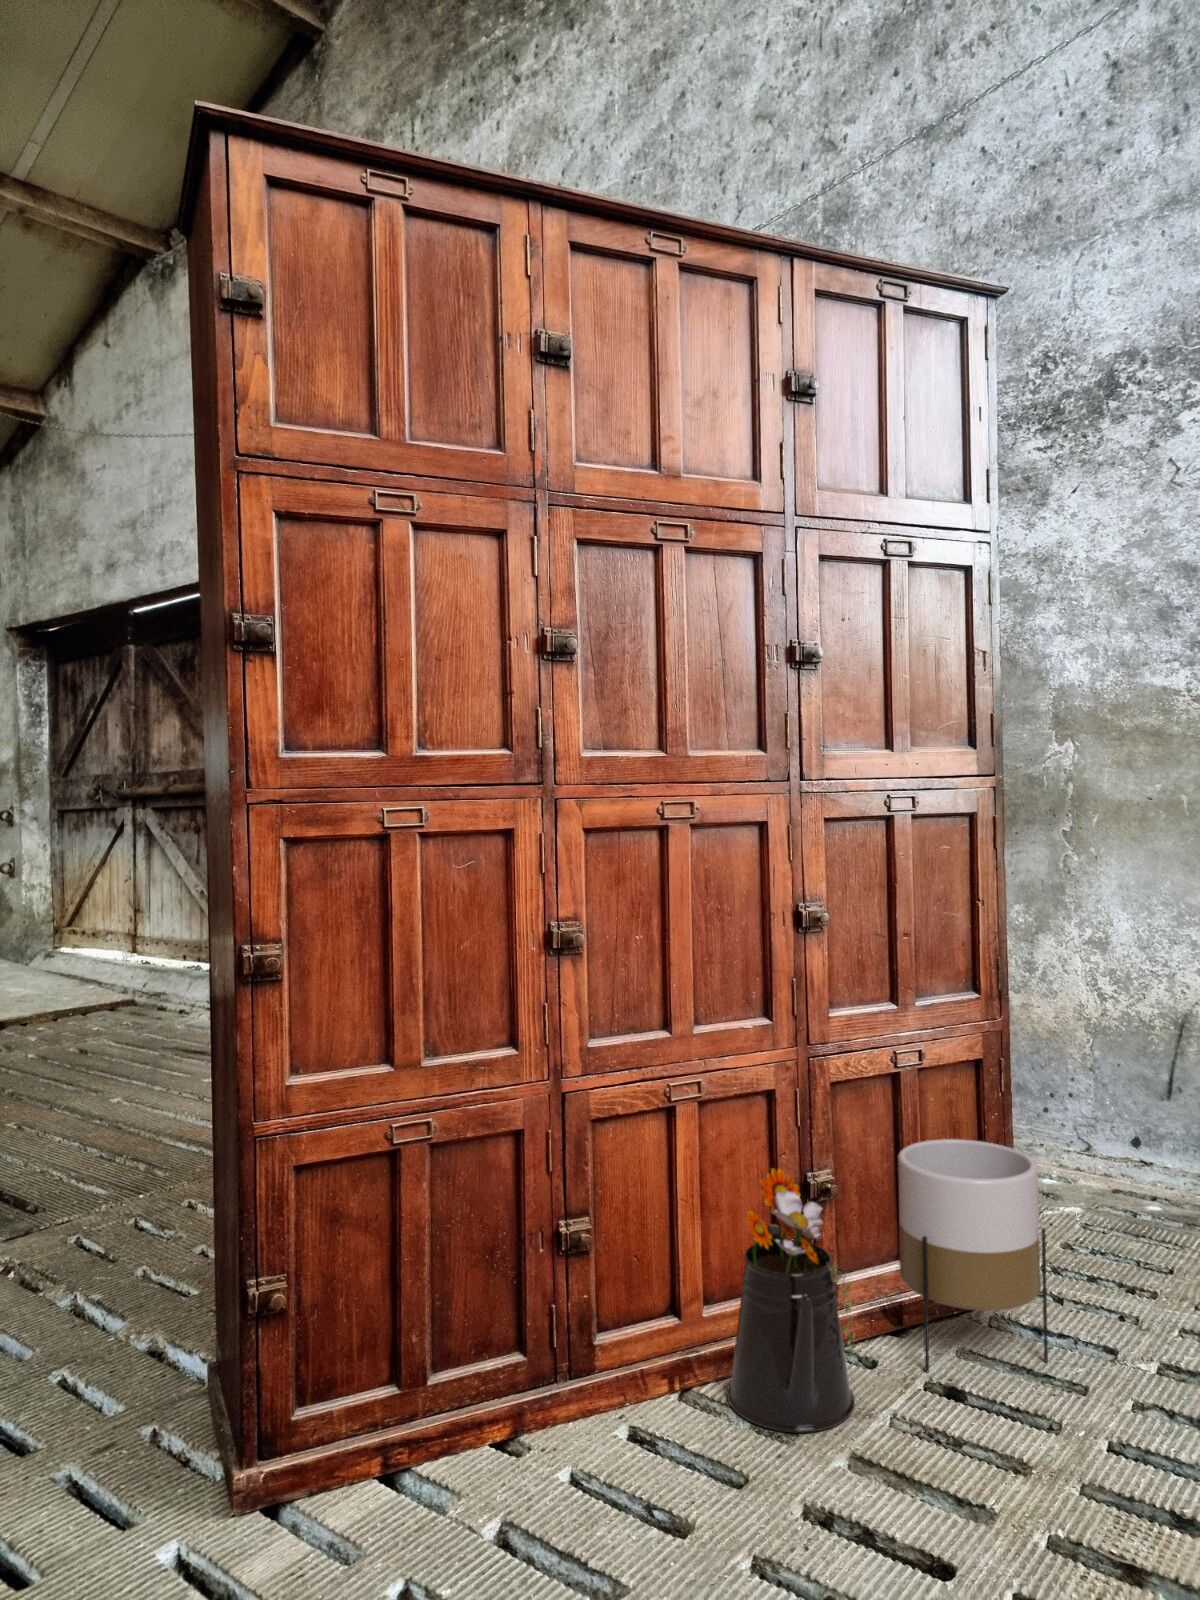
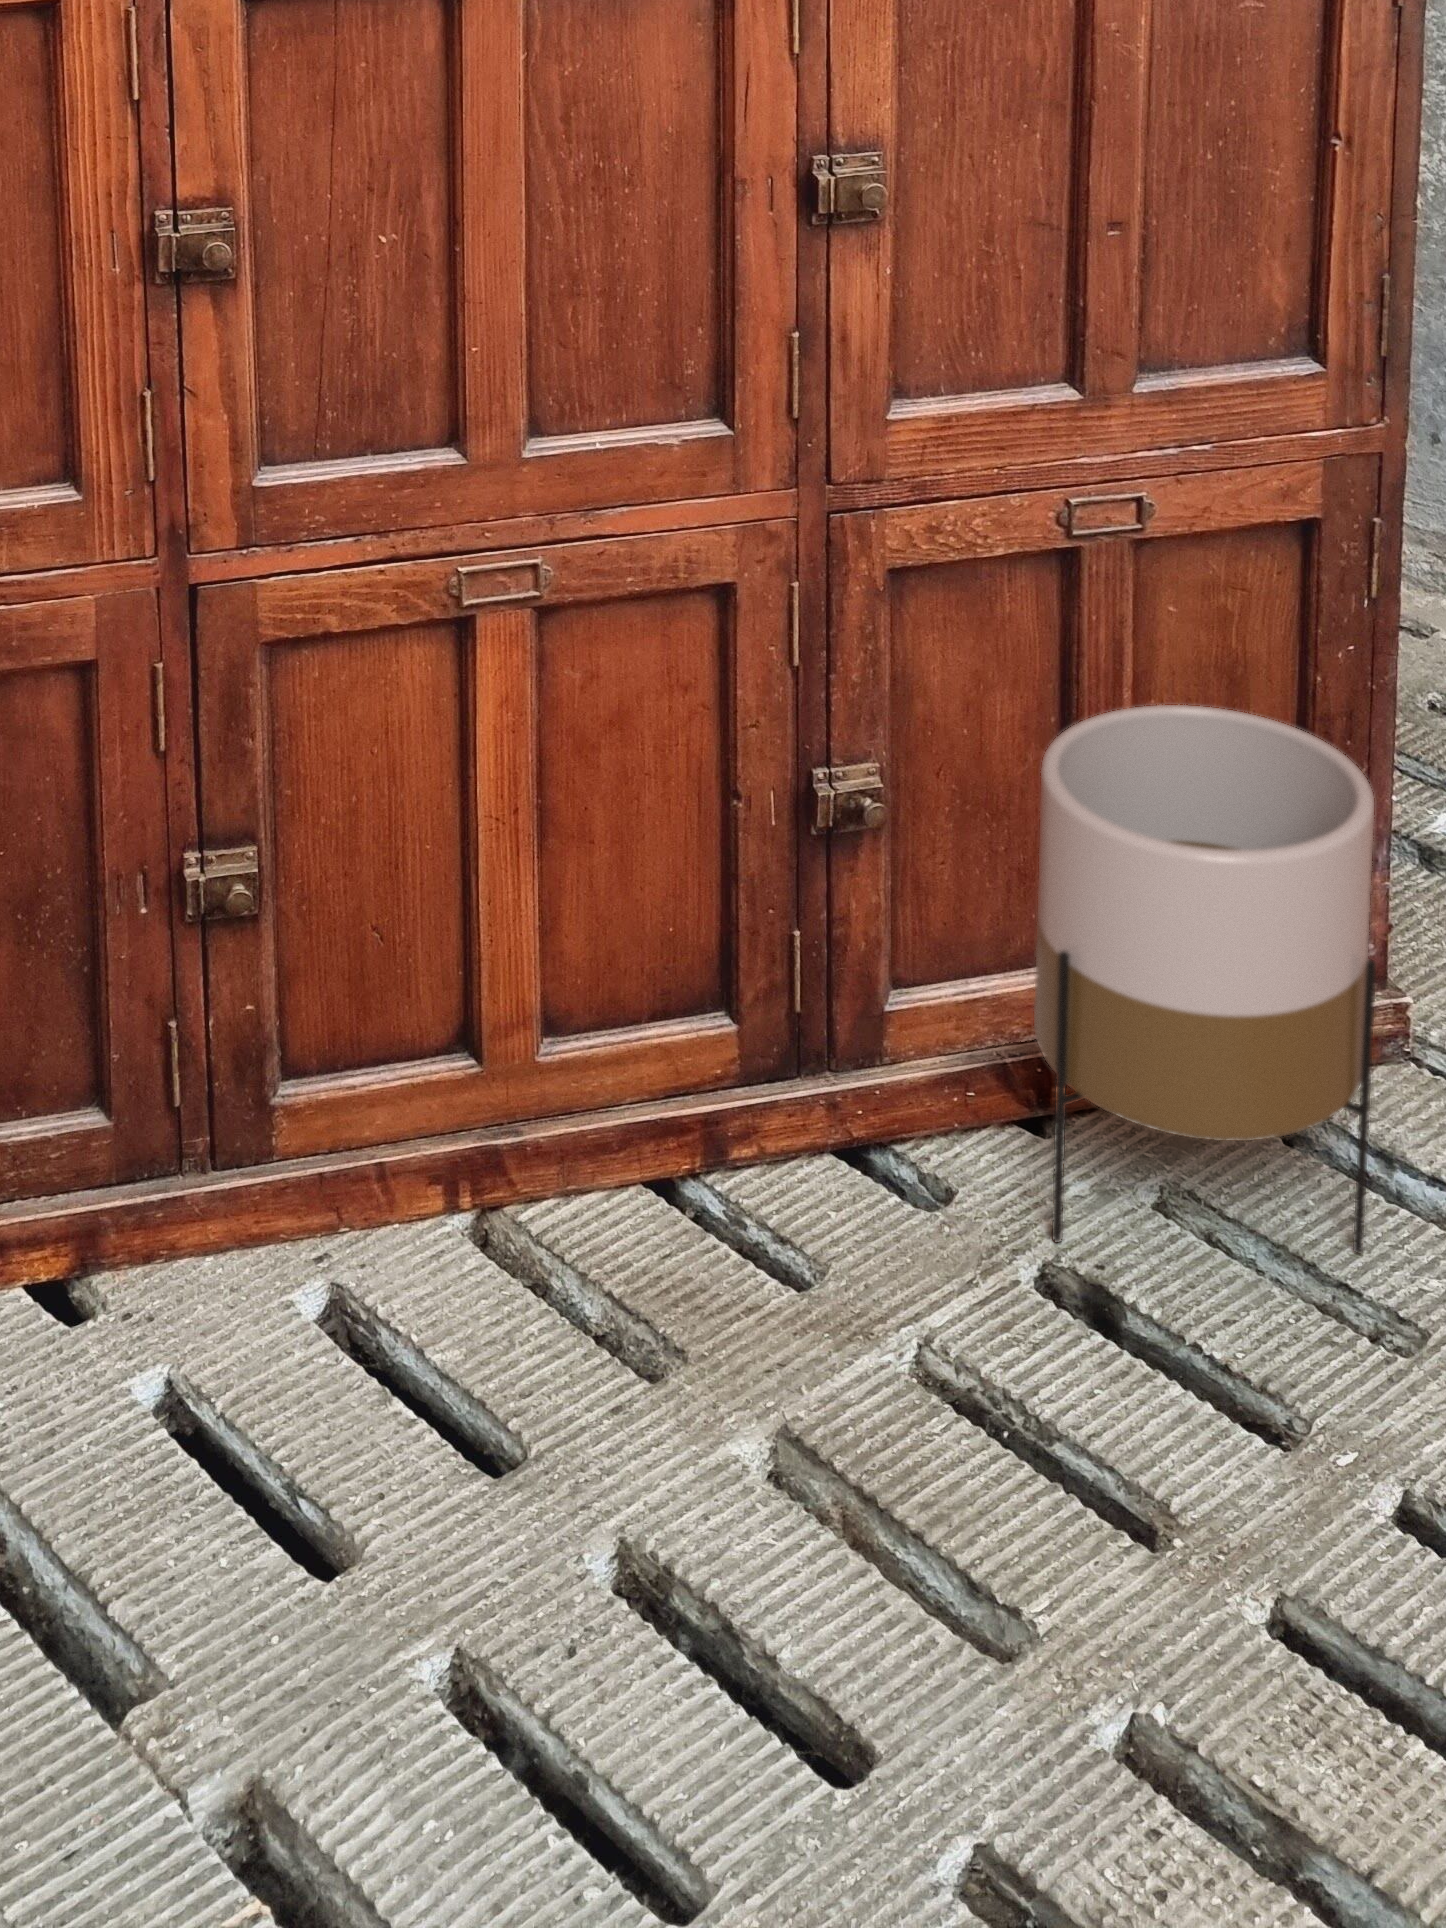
watering can: present [727,1168,855,1432] -> none [566,754,856,1362]

